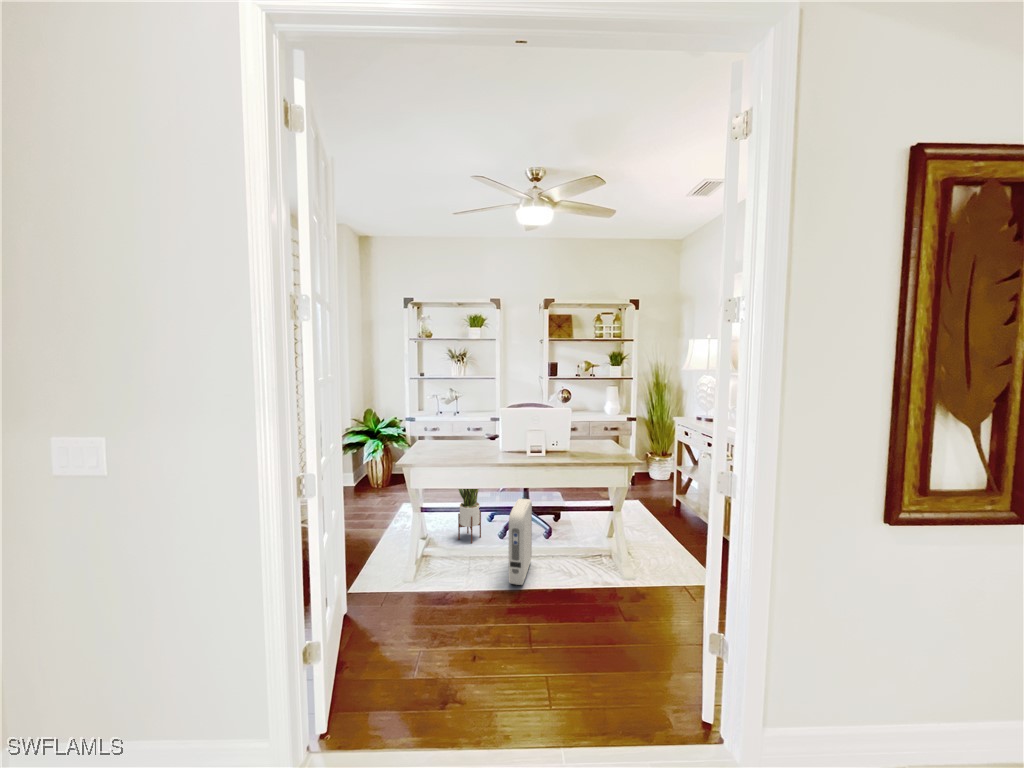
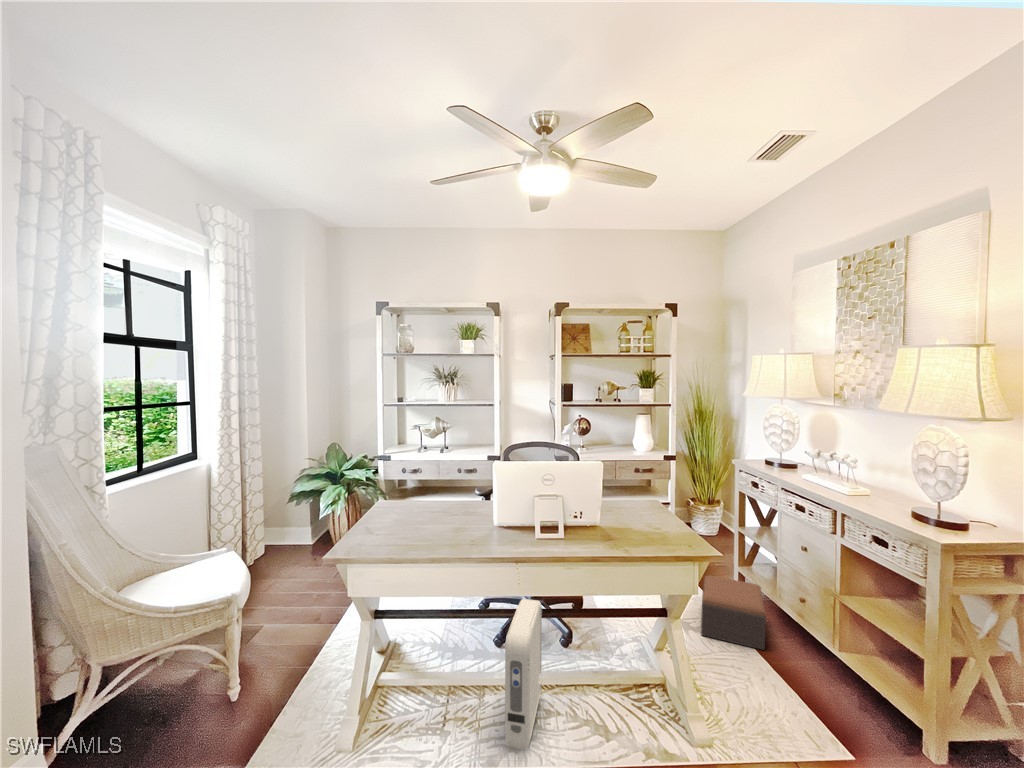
potted plant: present [458,489,481,543] -> none [432,549,468,653]
footstool: none [643,497,688,541] -> present [701,575,766,650]

